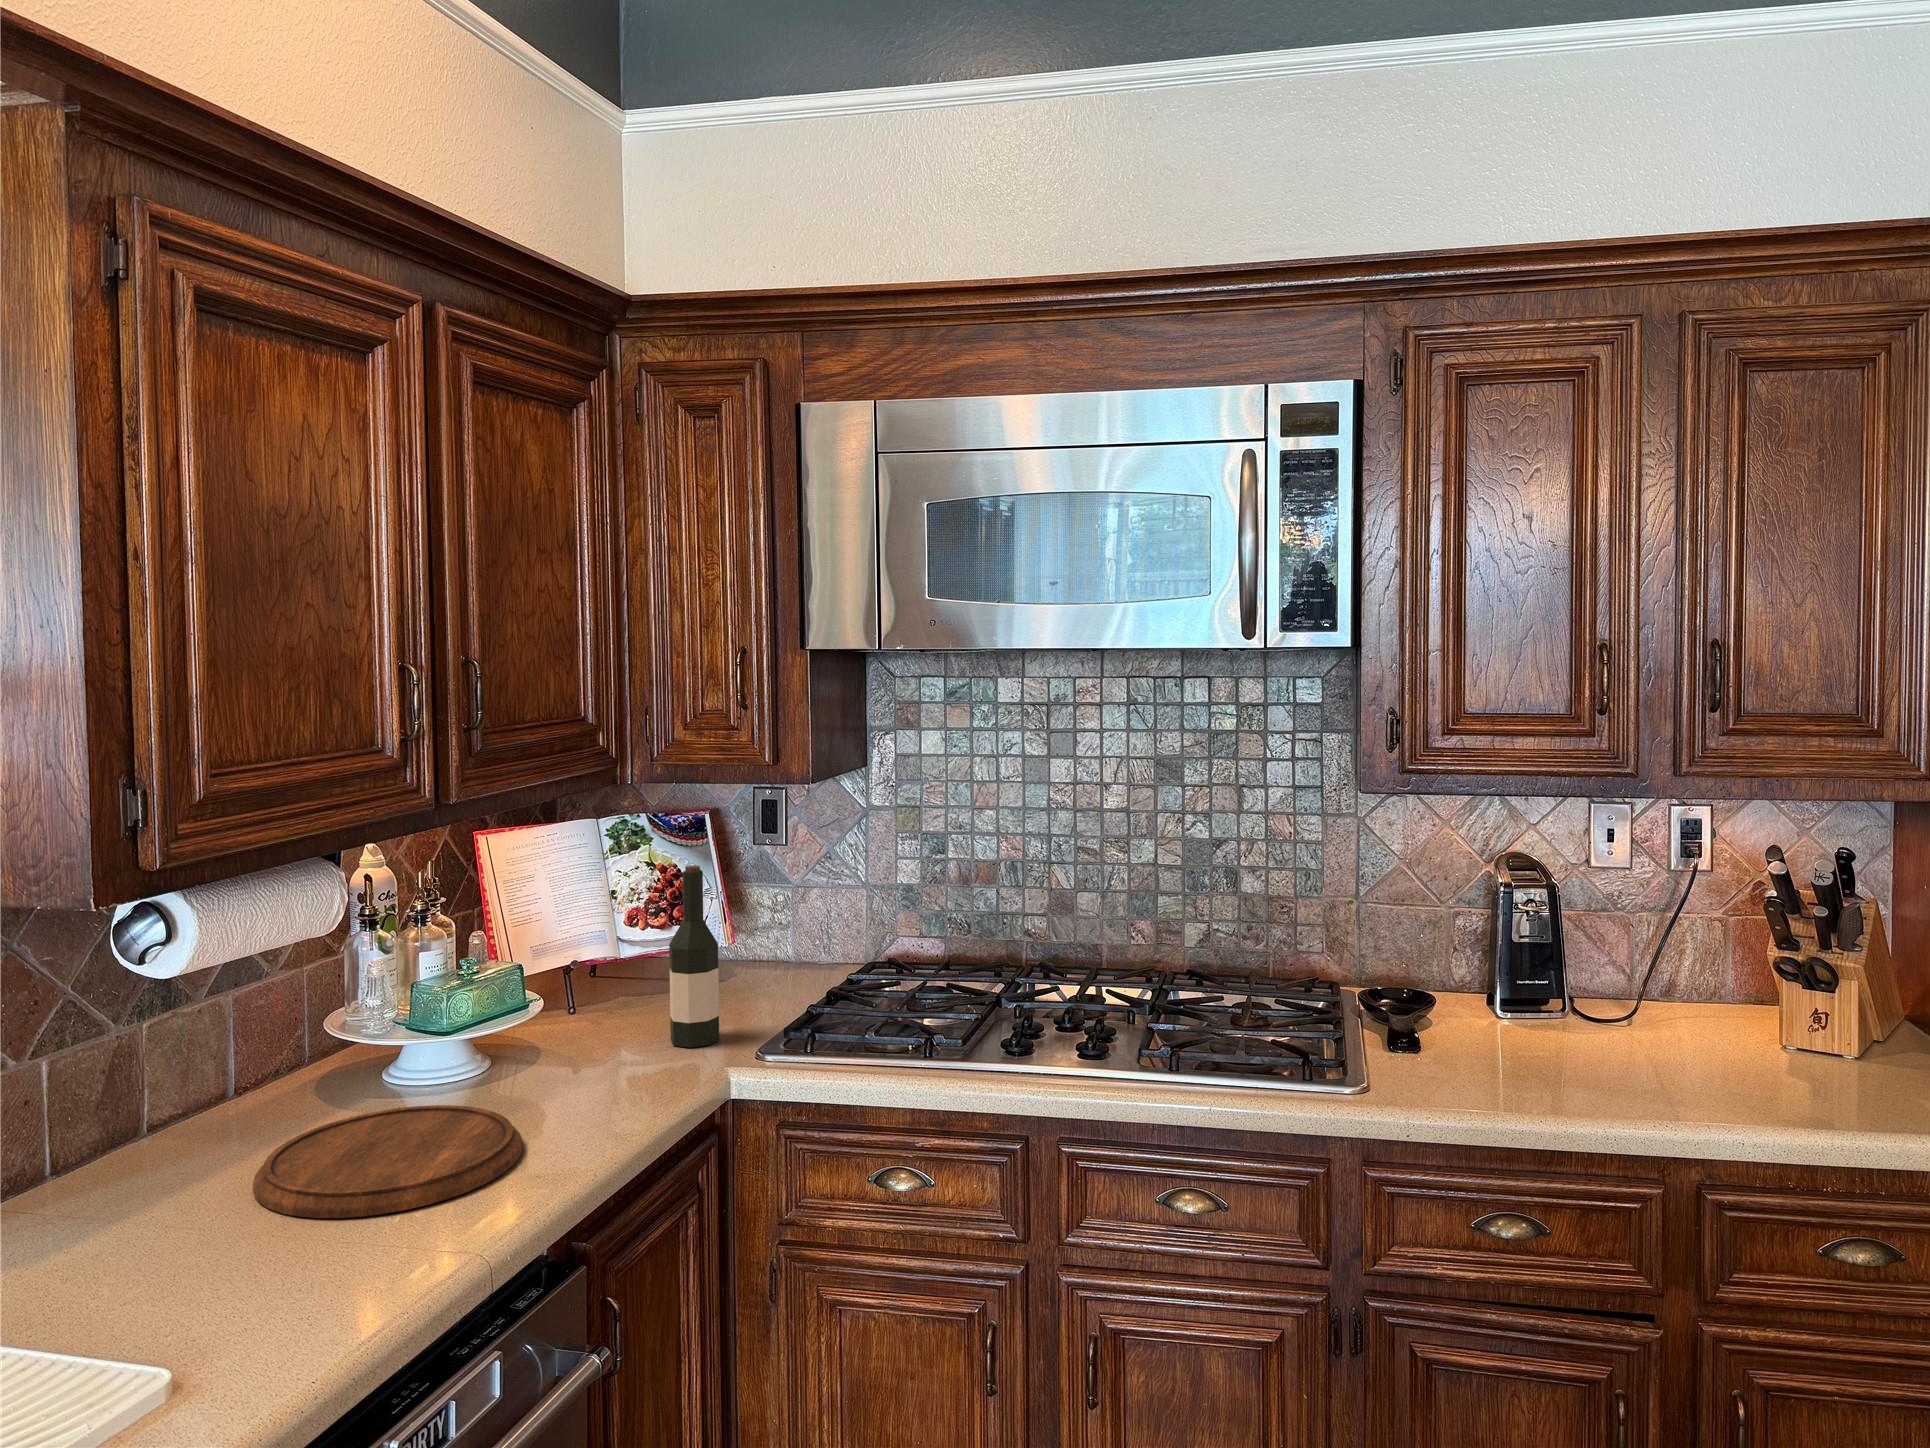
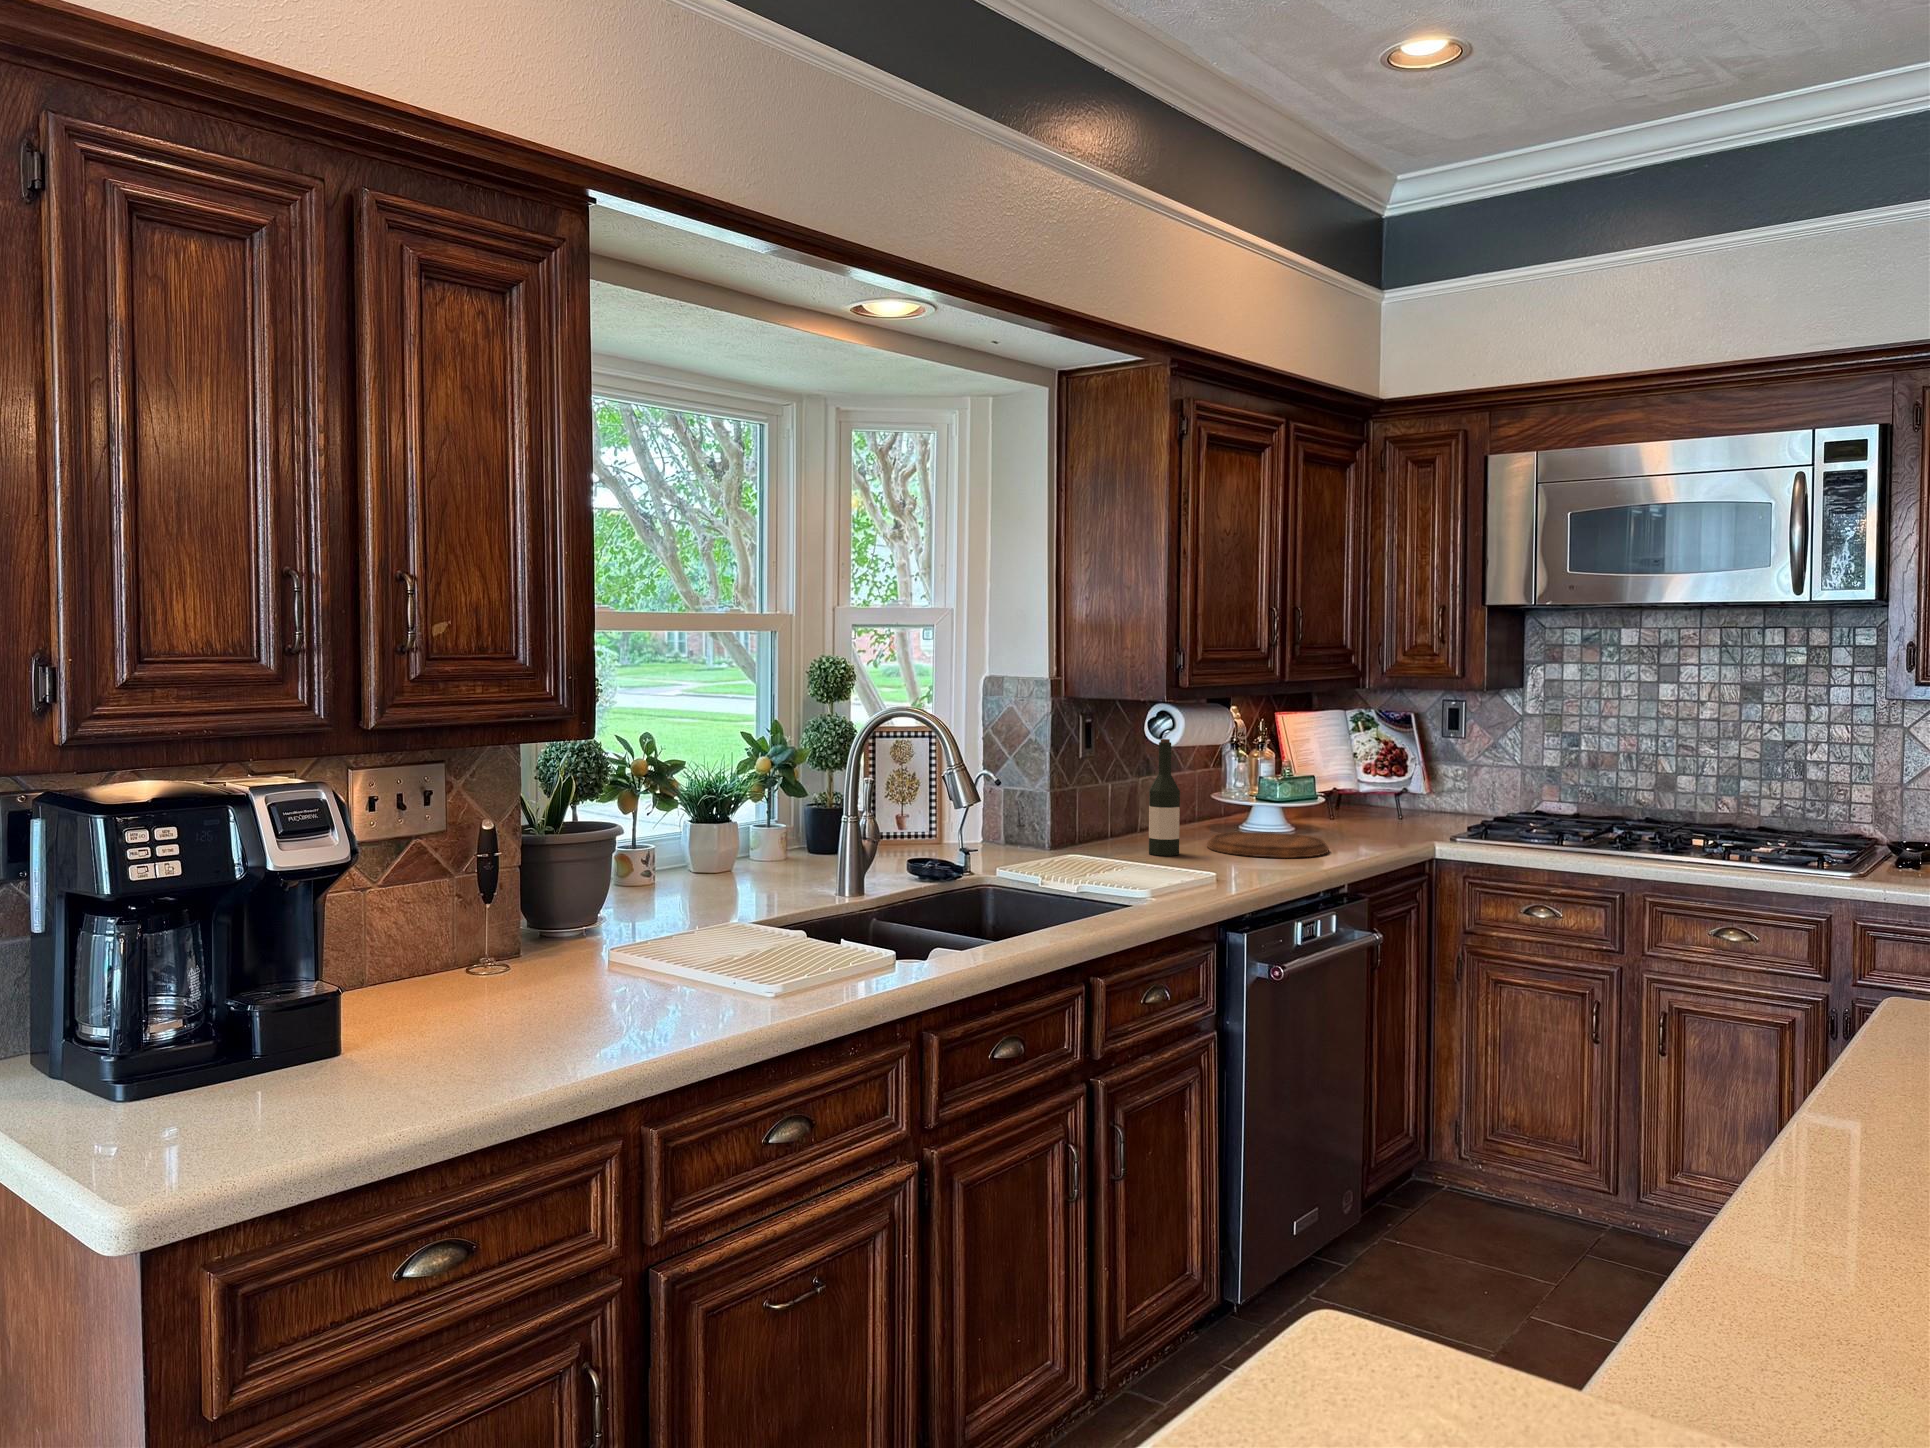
wine bottle: present [669,865,719,1048] -> present [1149,739,1180,856]

